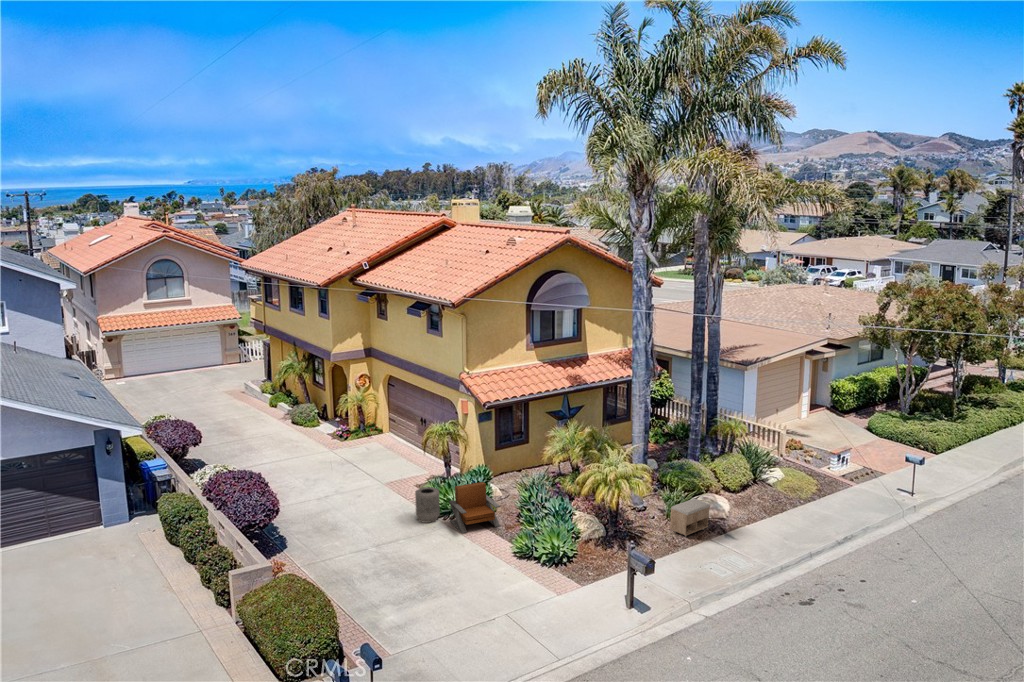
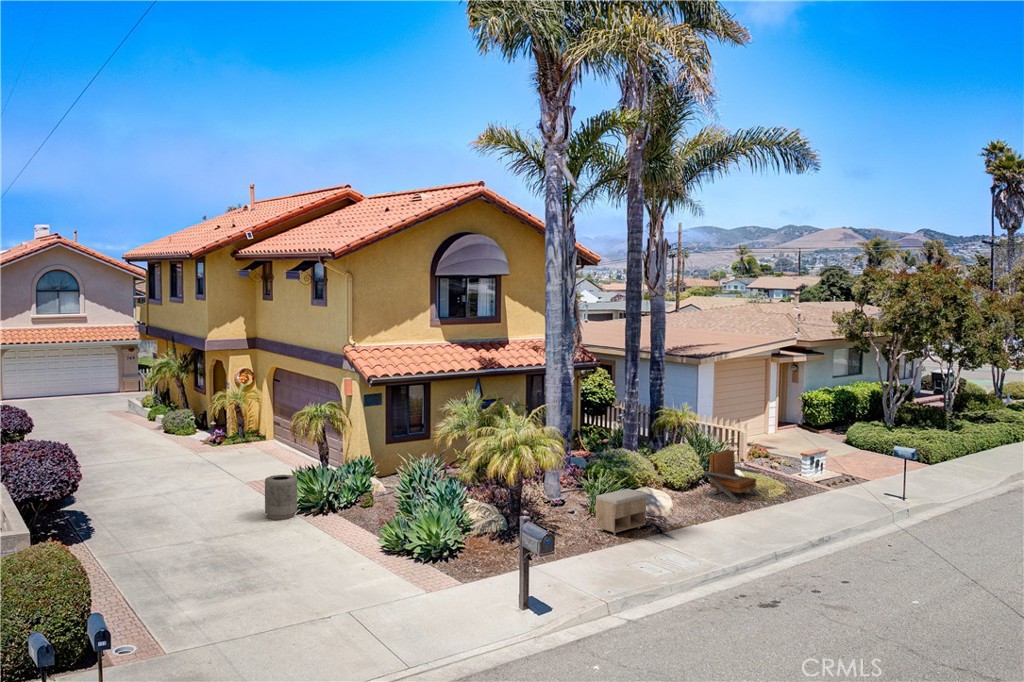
lounge chair: present [449,482,500,533] -> present [703,450,760,503]

